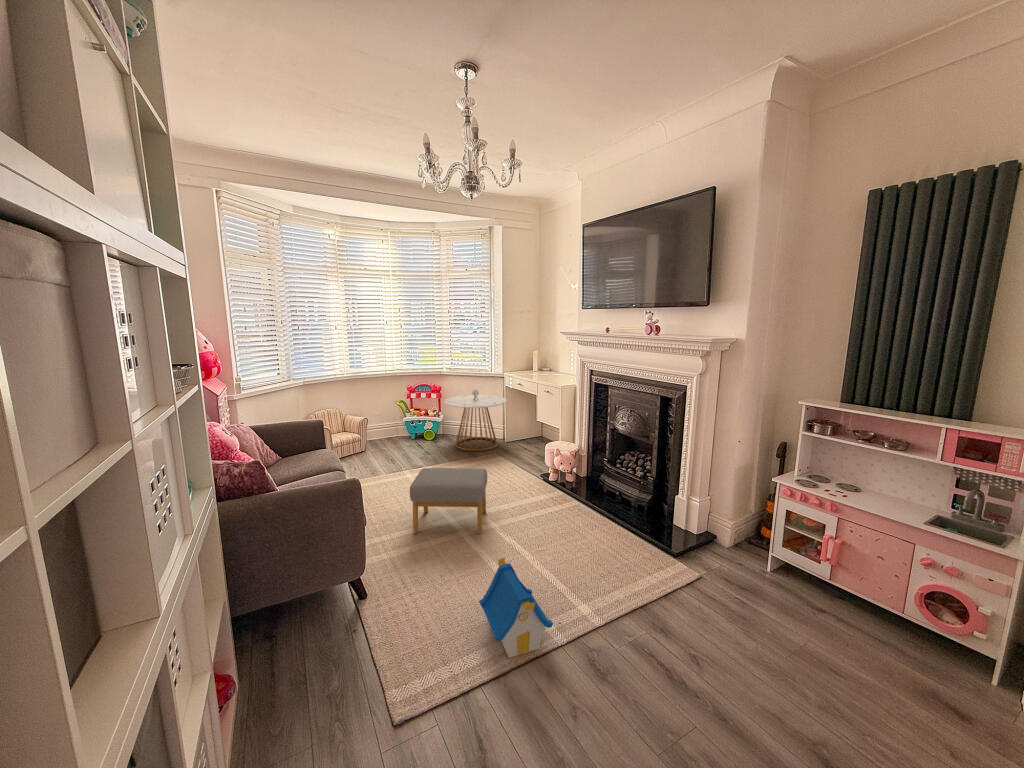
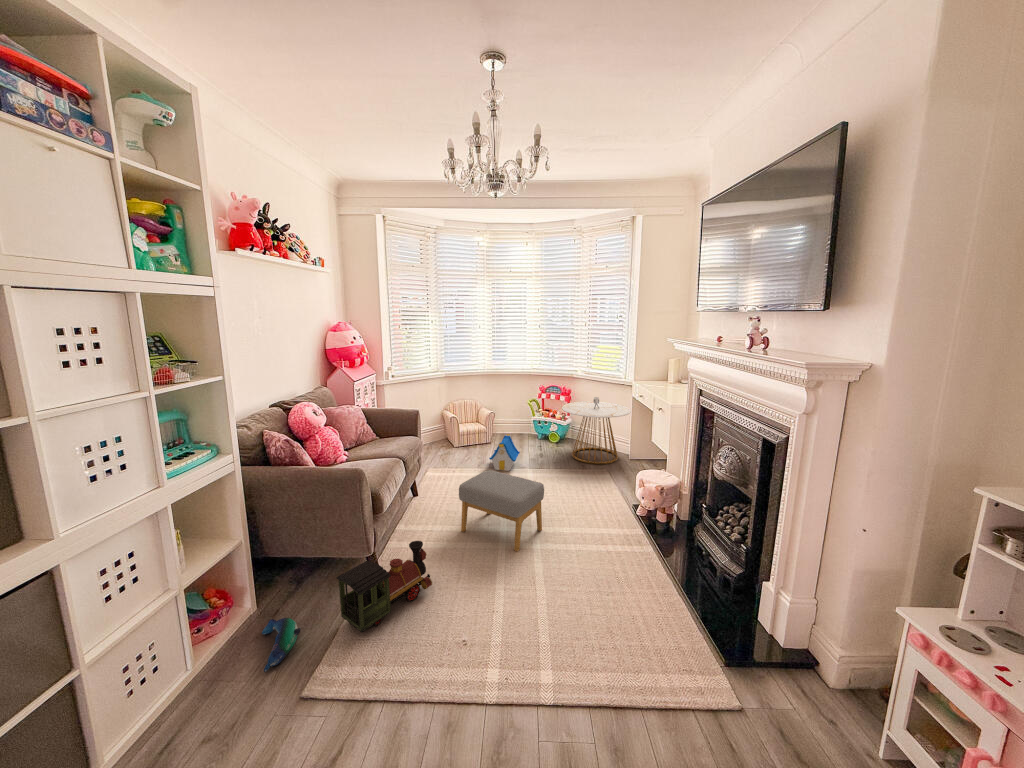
toy train: none [365,543,437,645] -> present [336,541,432,632]
toy house: present [479,558,553,658] -> present [489,434,520,471]
plush toy: none [281,665,342,726] -> present [262,618,301,672]

